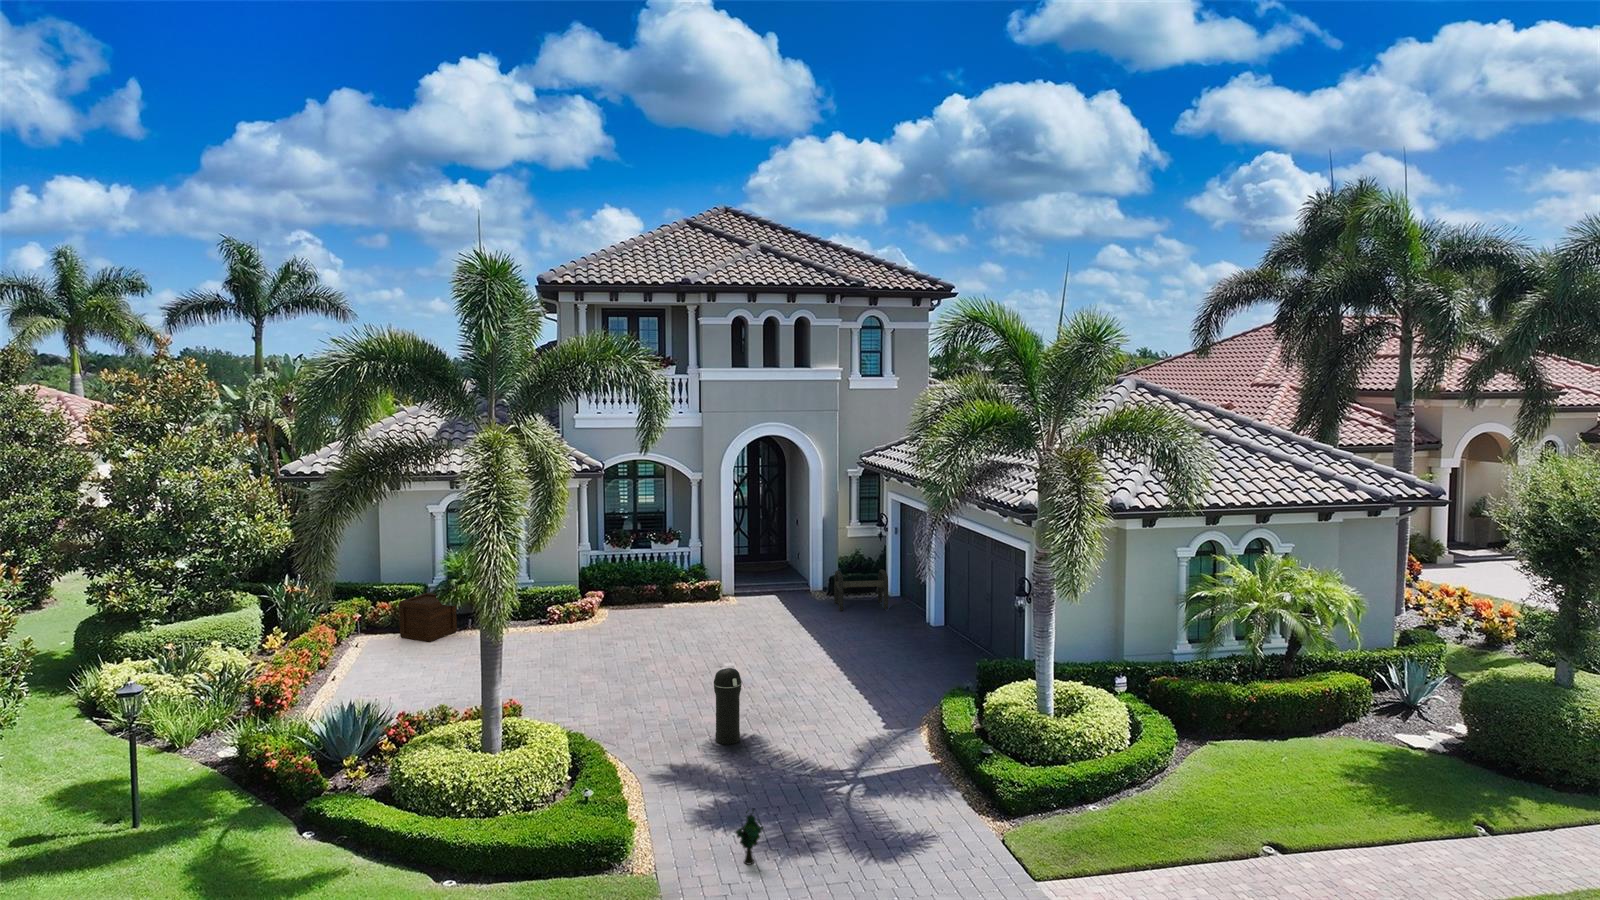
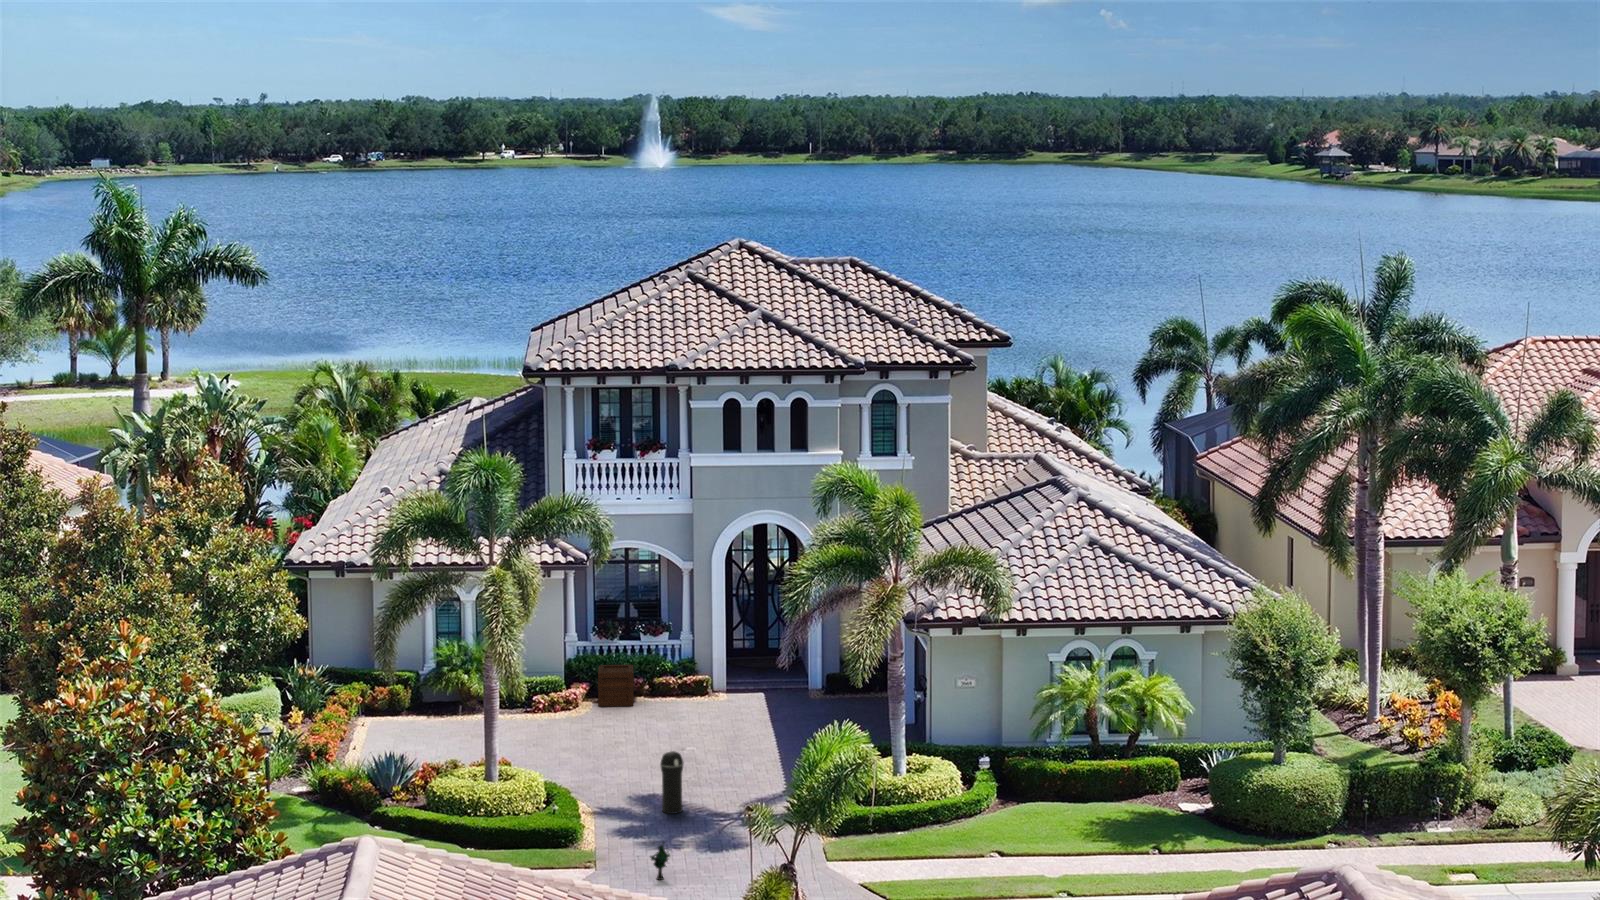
bench: present [834,569,888,611] -> none [827,669,880,711]
wooden crate: present [399,593,457,642] -> present [598,665,634,707]

